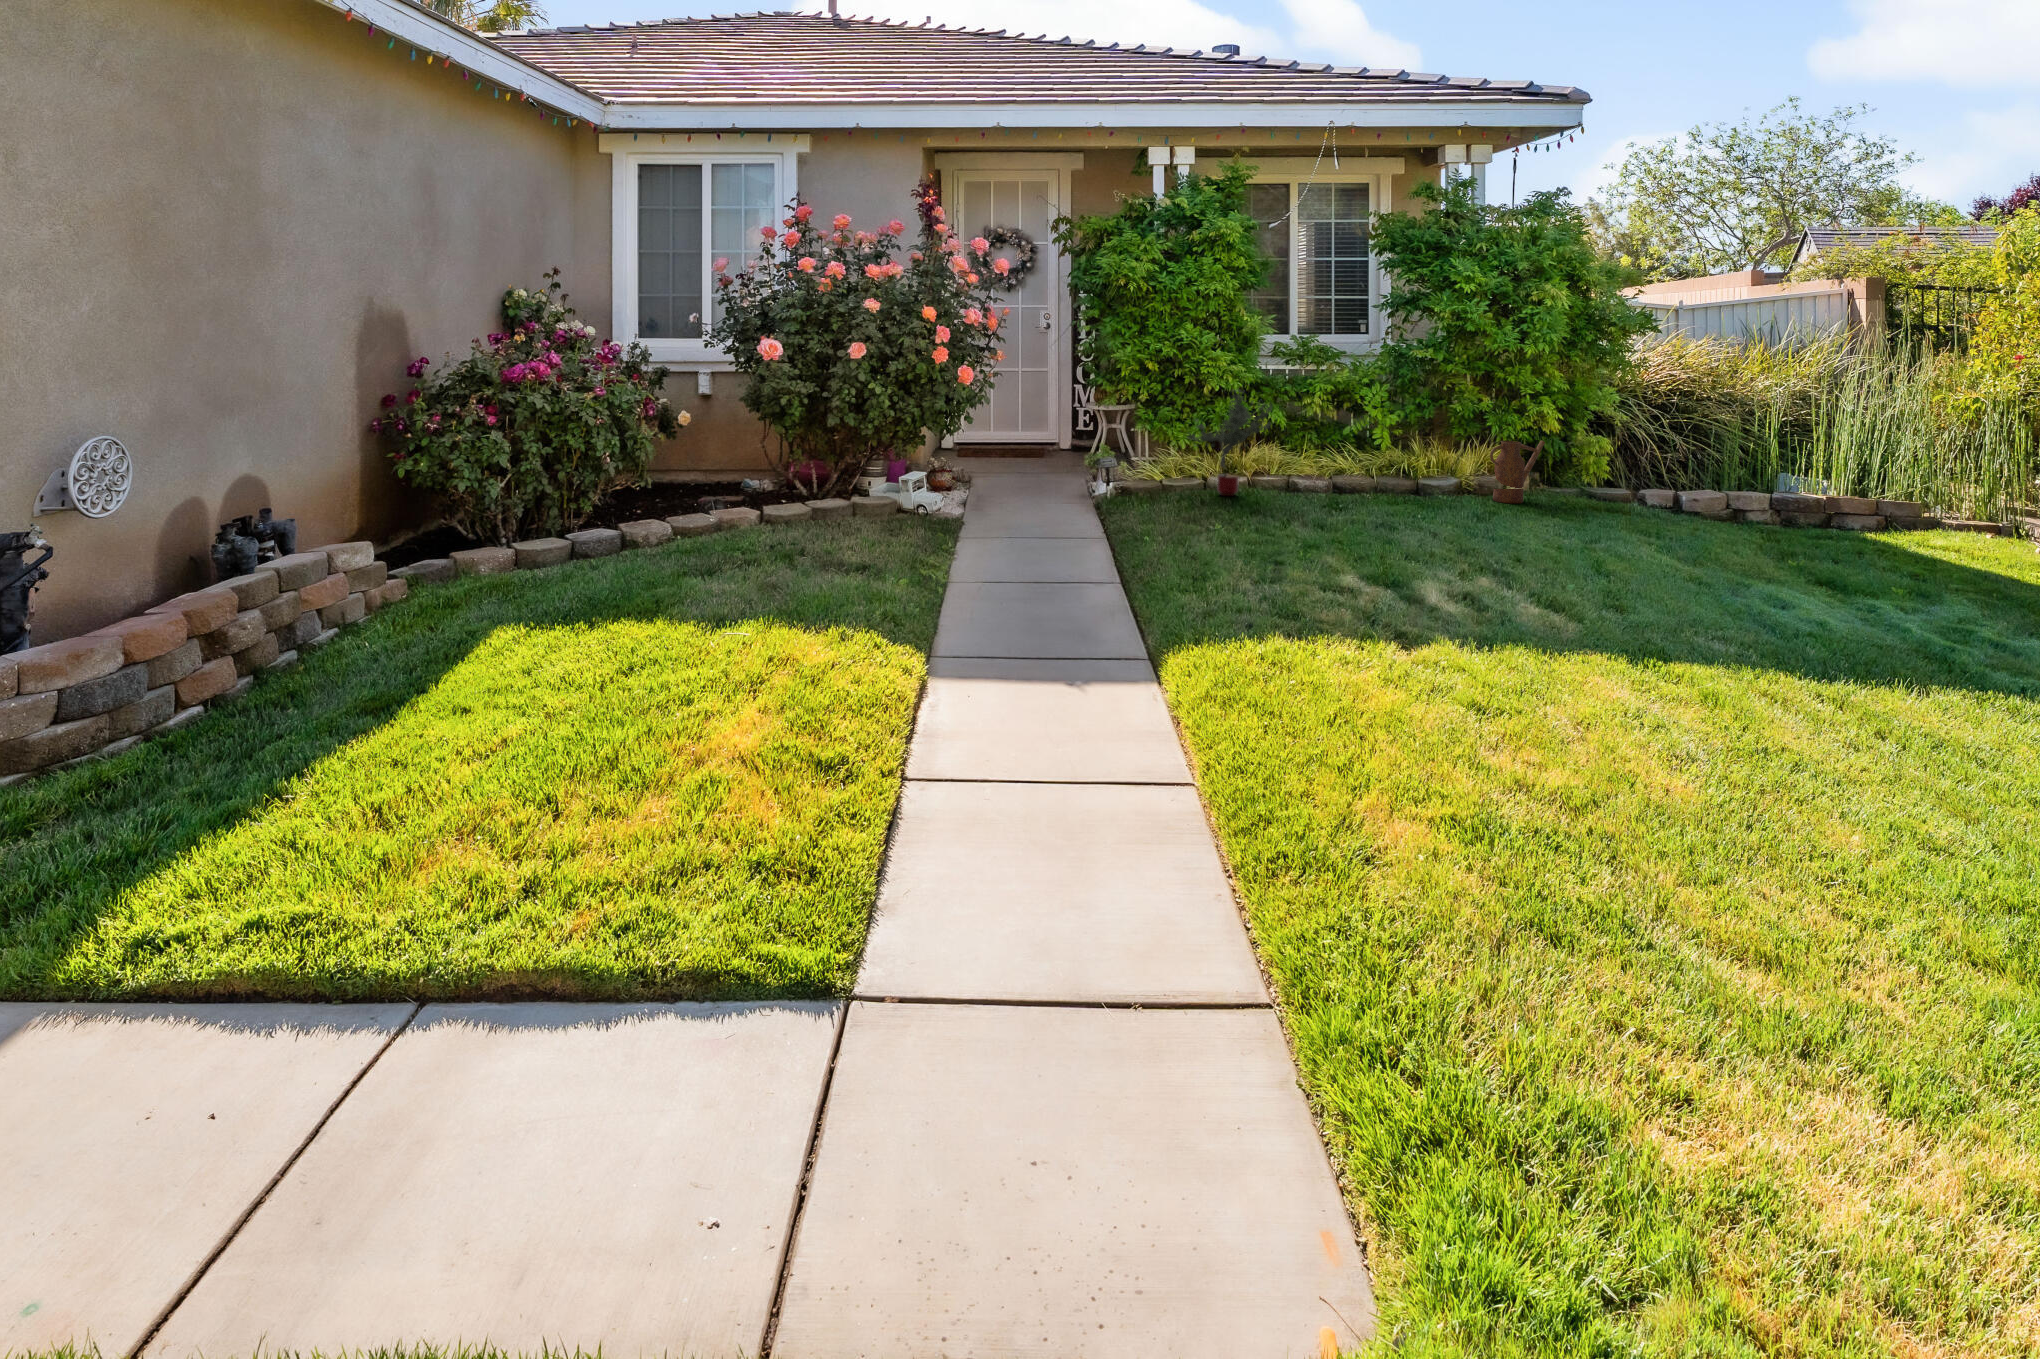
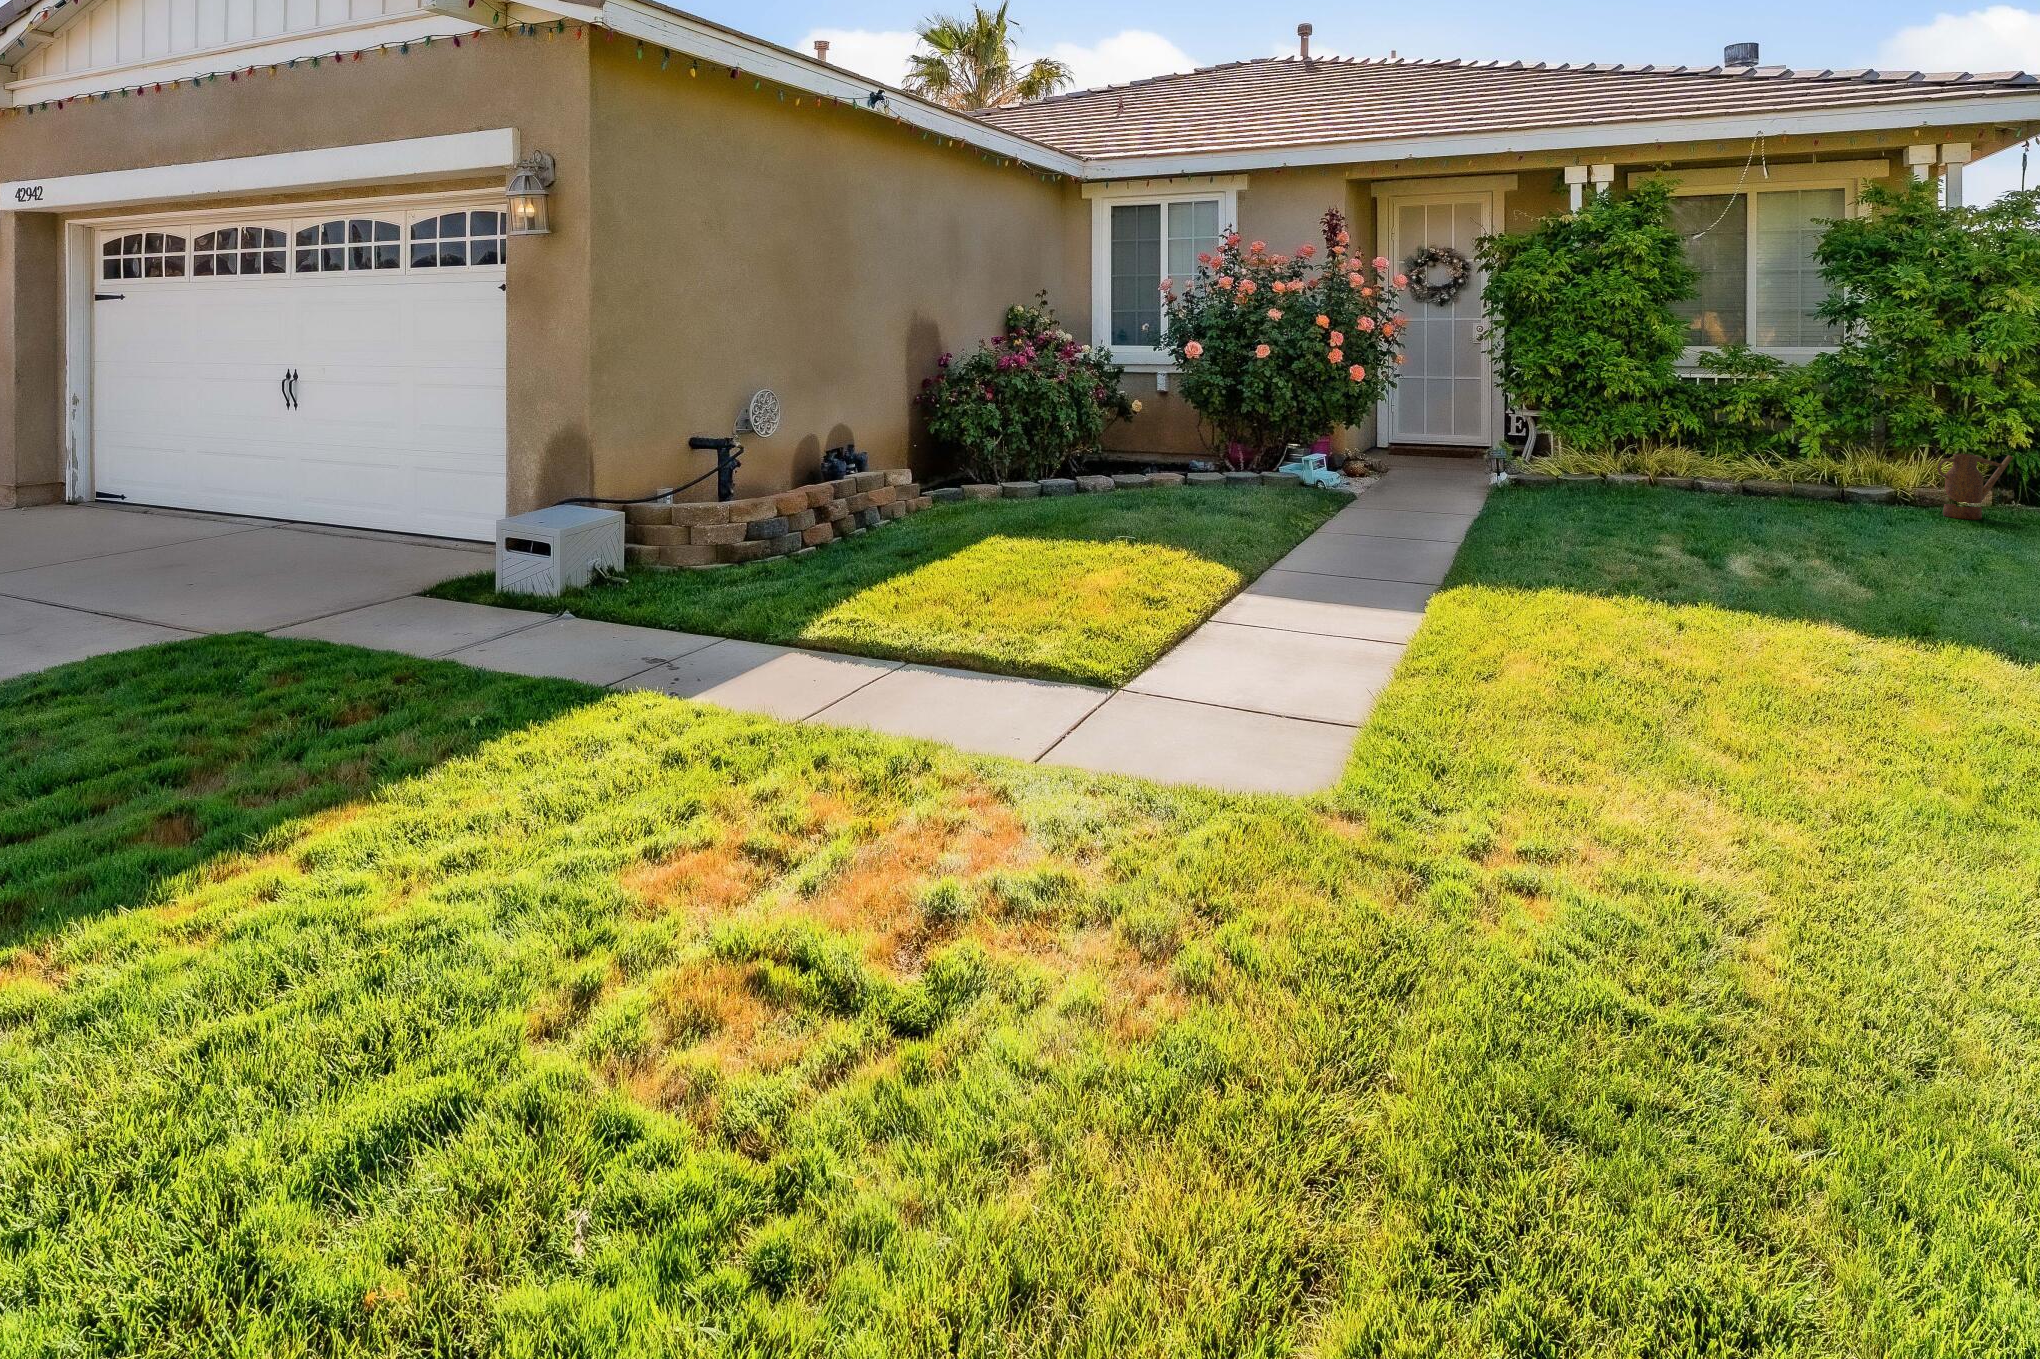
potted tree: present [1188,389,1272,496] -> none [1584,392,1679,494]

